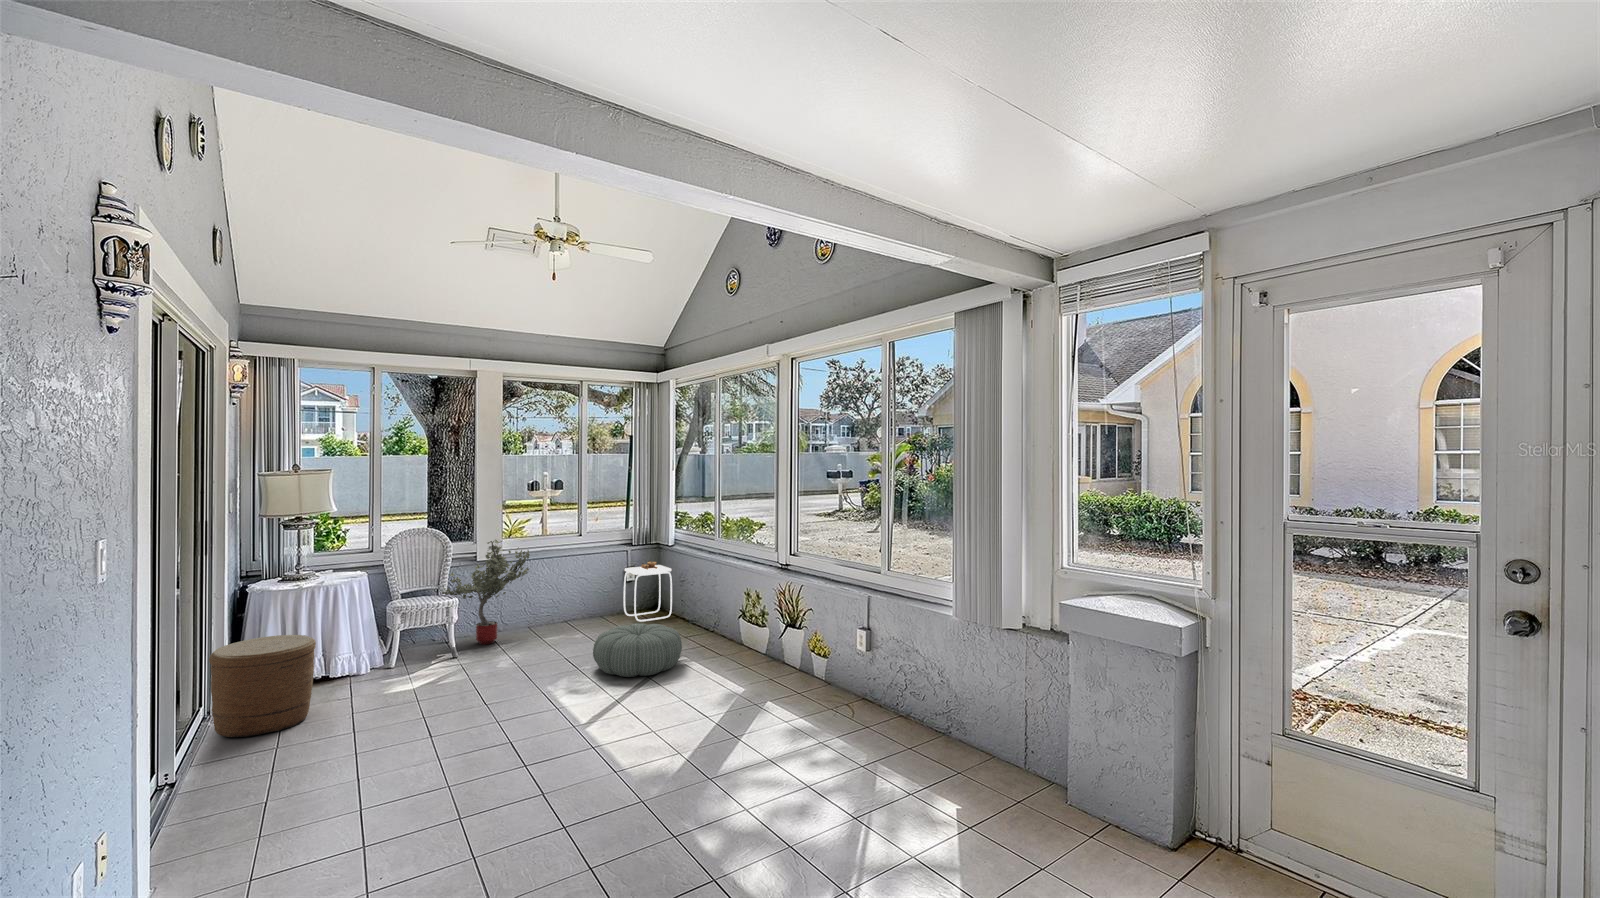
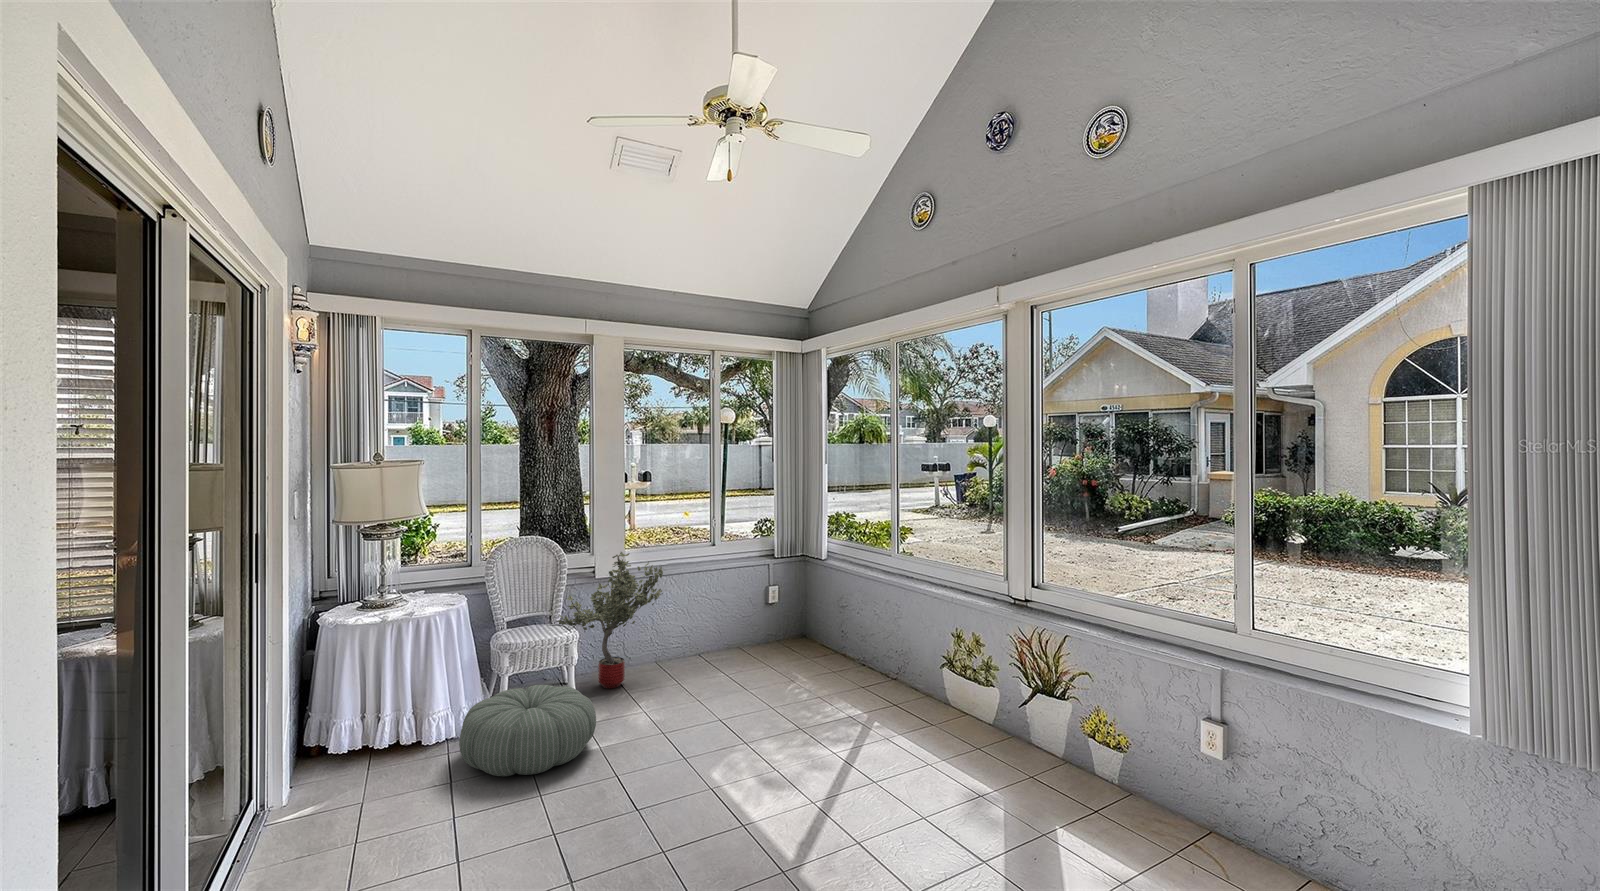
side table: present [624,561,672,621] -> none [770,578,831,657]
pouf: present [593,623,682,677] -> present [459,685,596,776]
woven basket: present [209,635,316,737] -> none [255,698,403,863]

